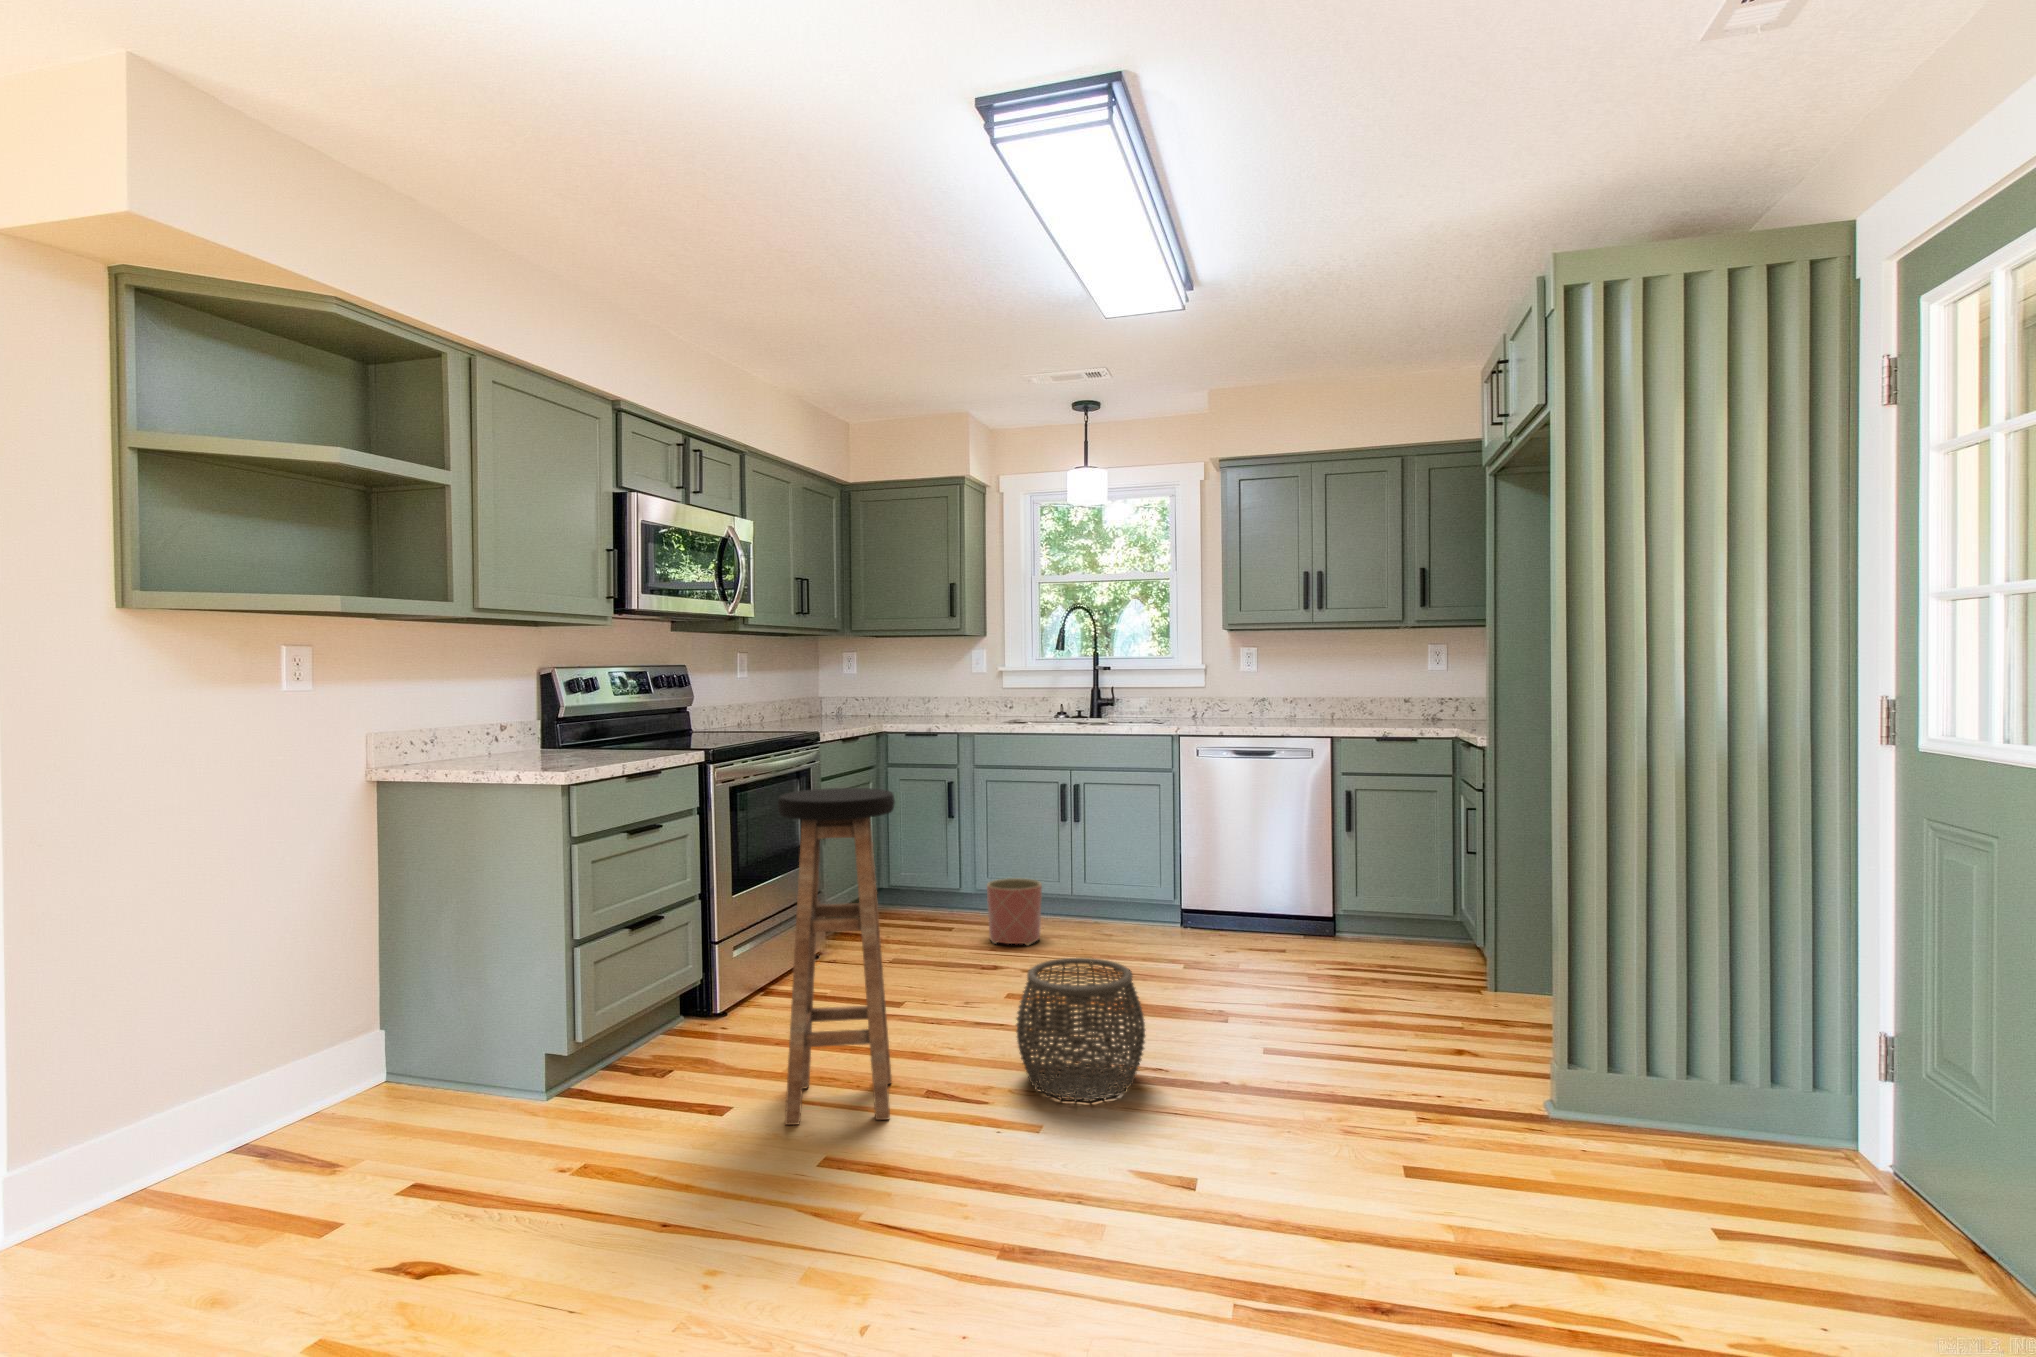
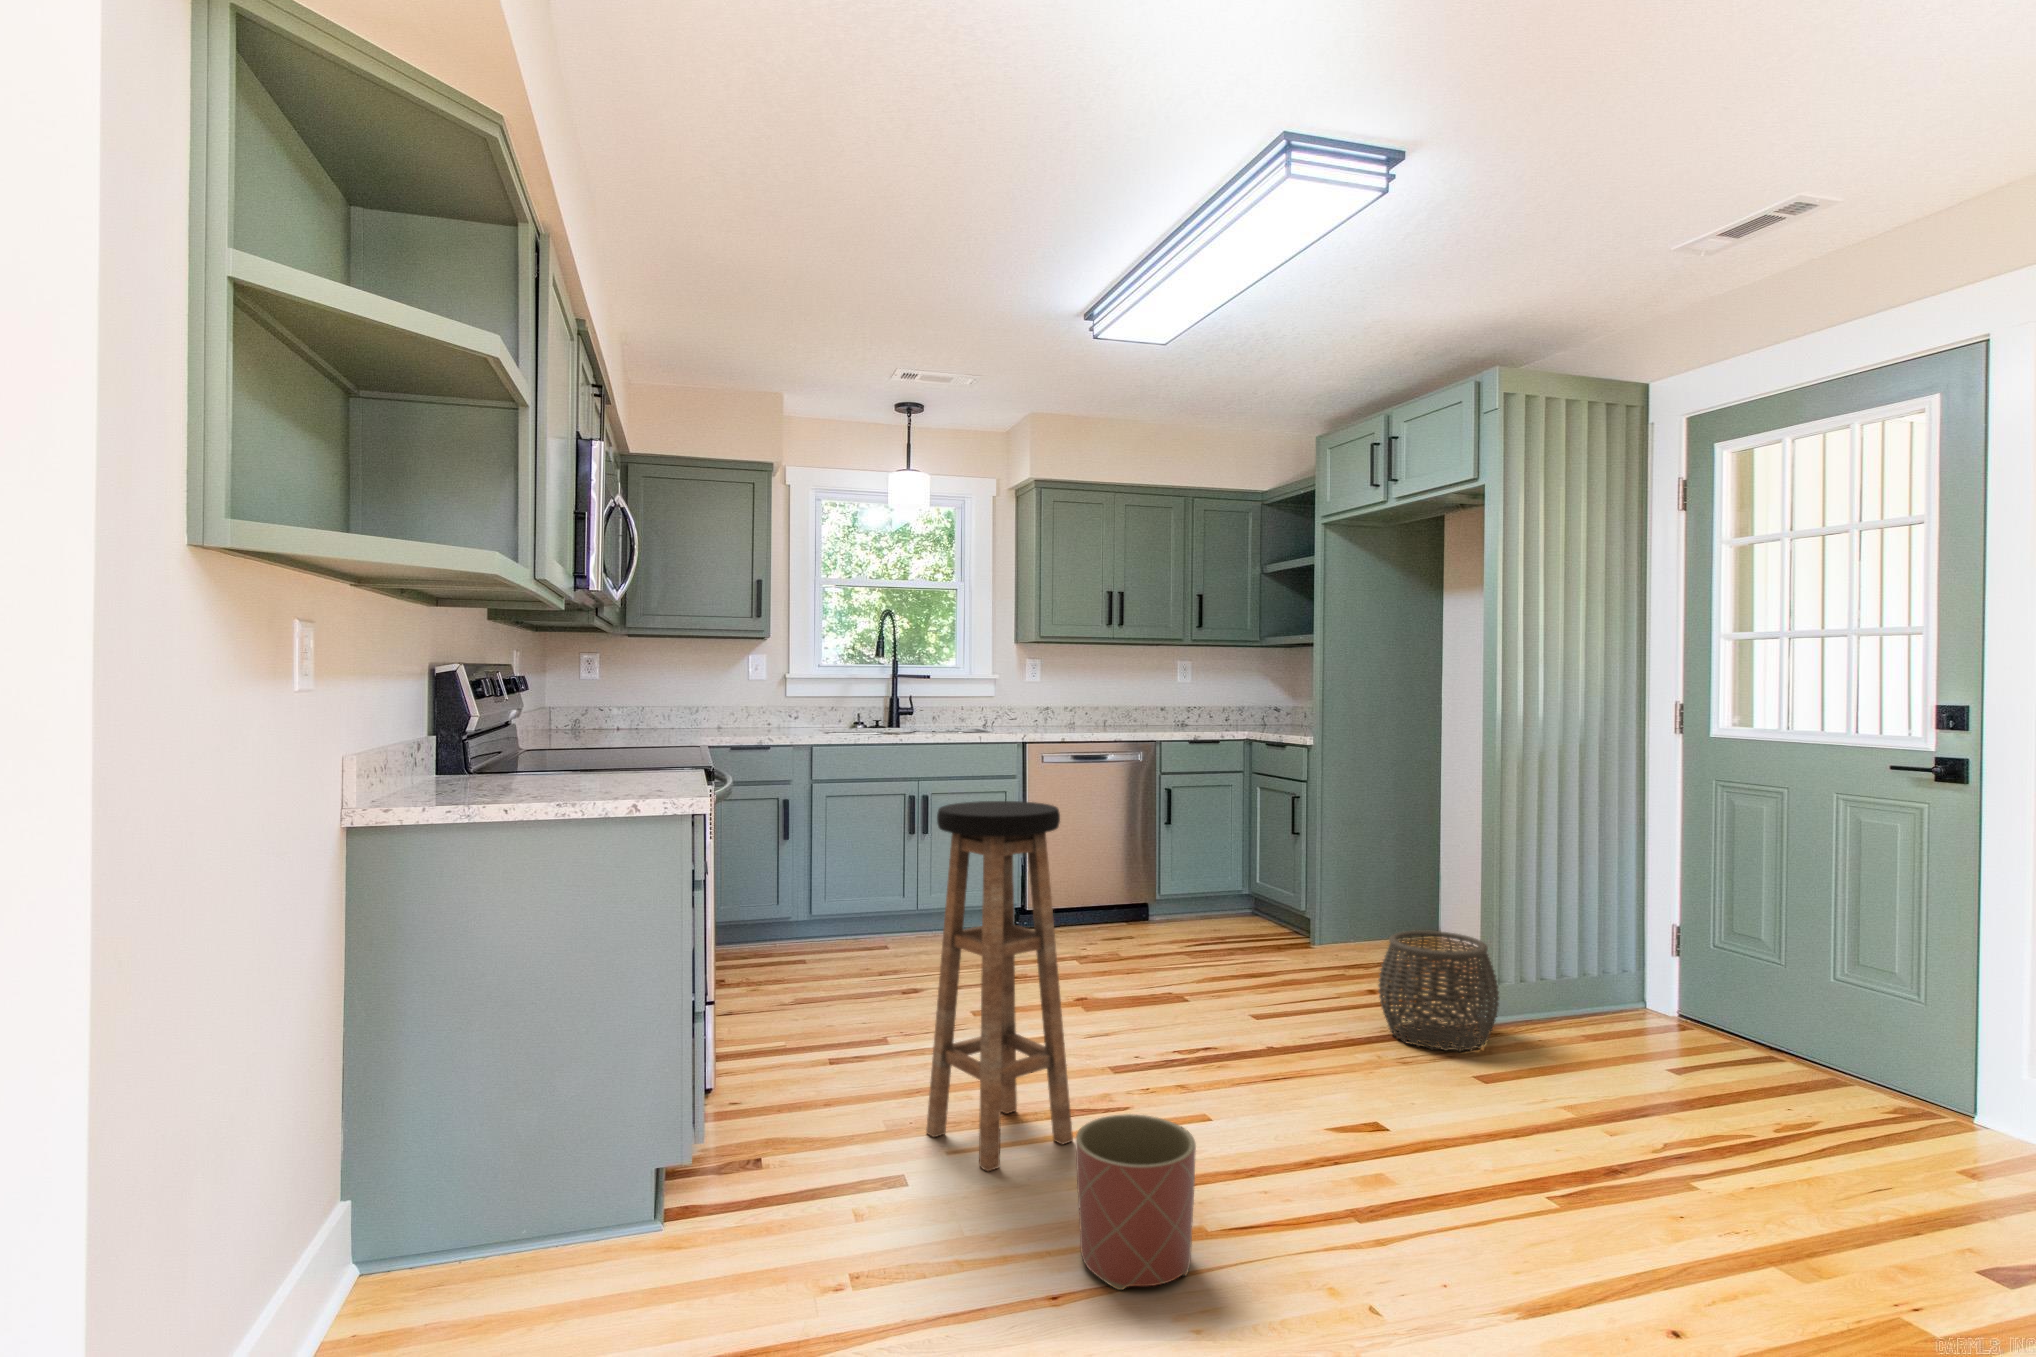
planter: present [987,878,1042,946] -> present [1076,1114,1196,1290]
woven basket: present [1016,958,1145,1101] -> present [1378,930,1499,1052]

